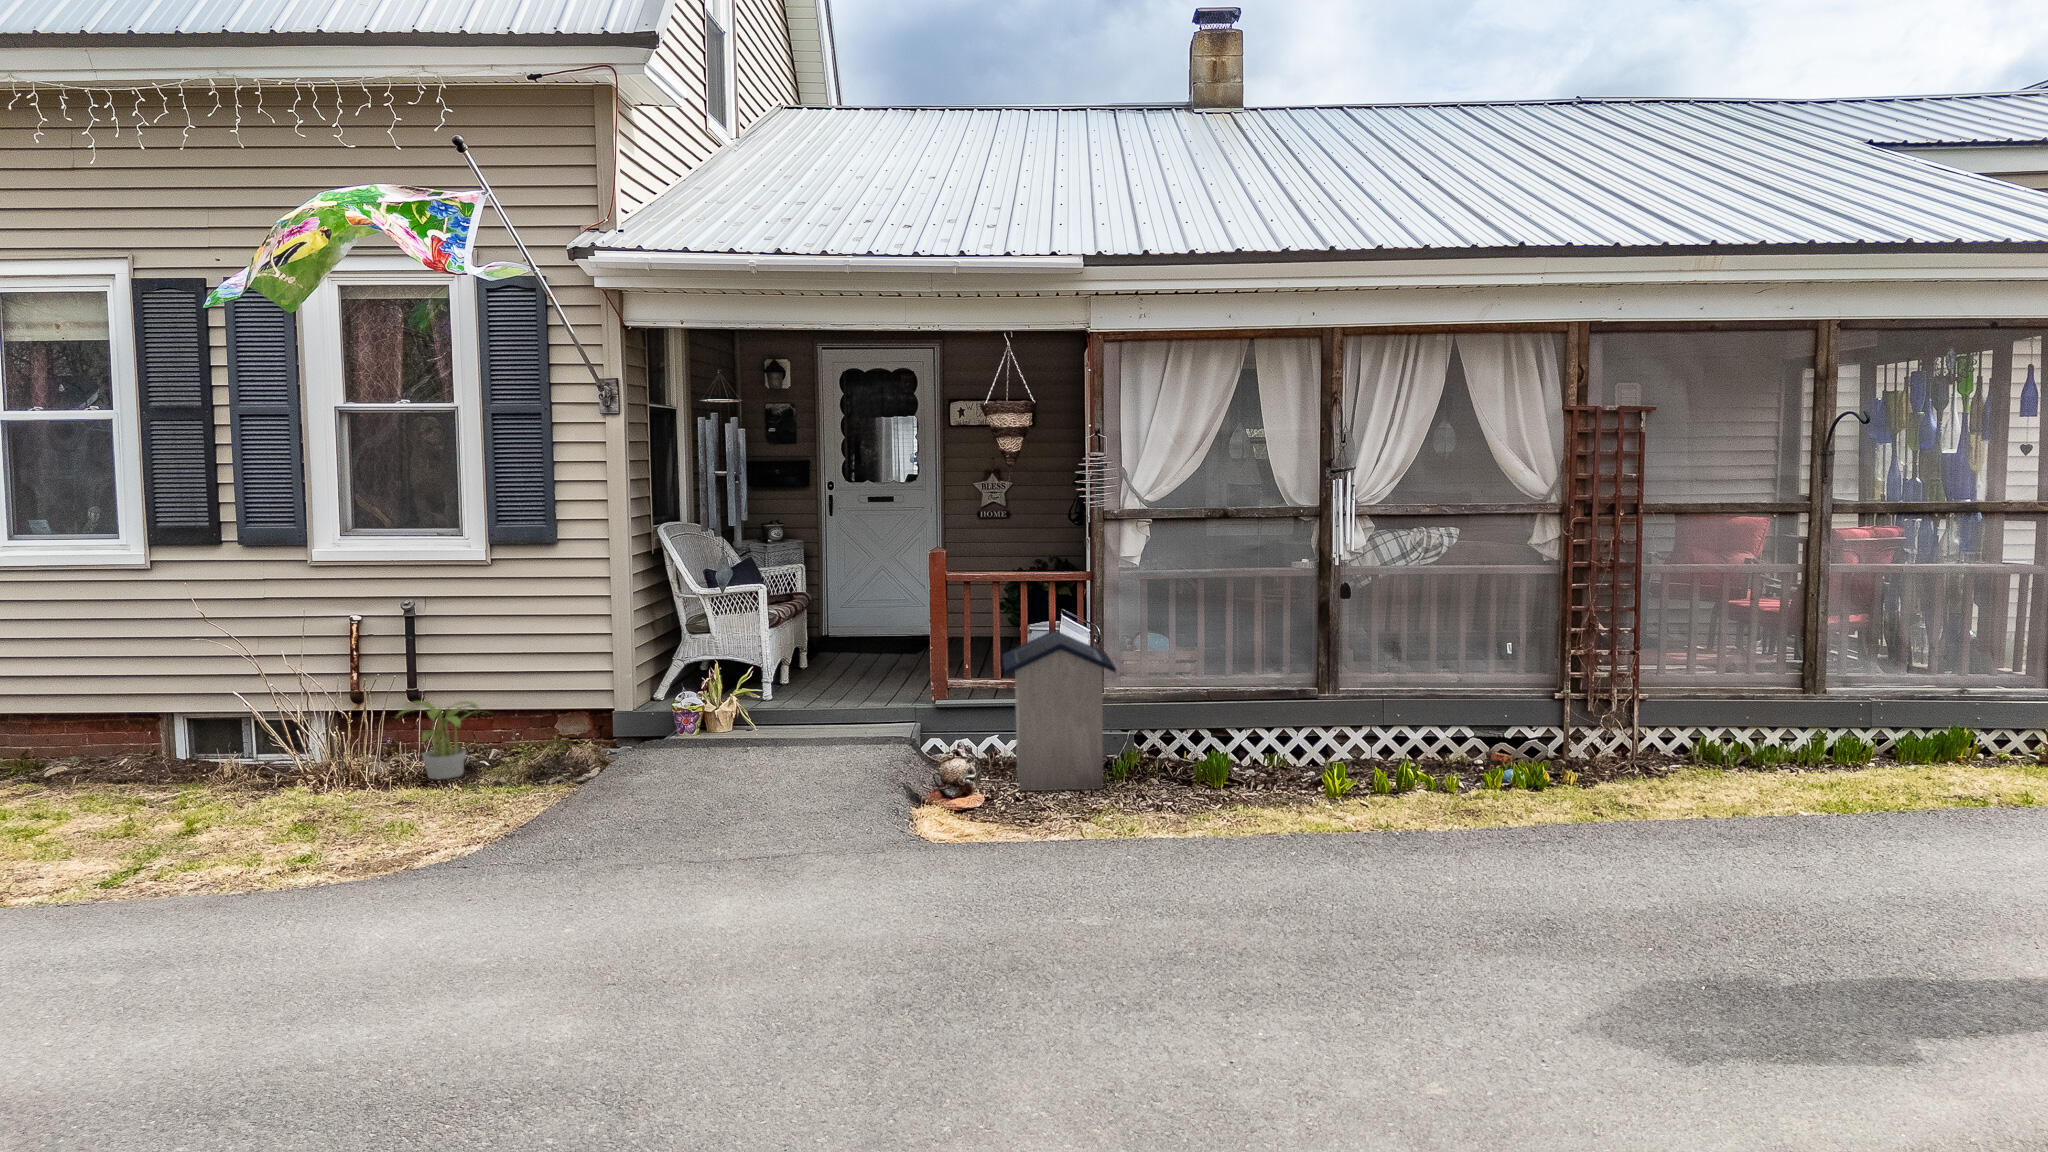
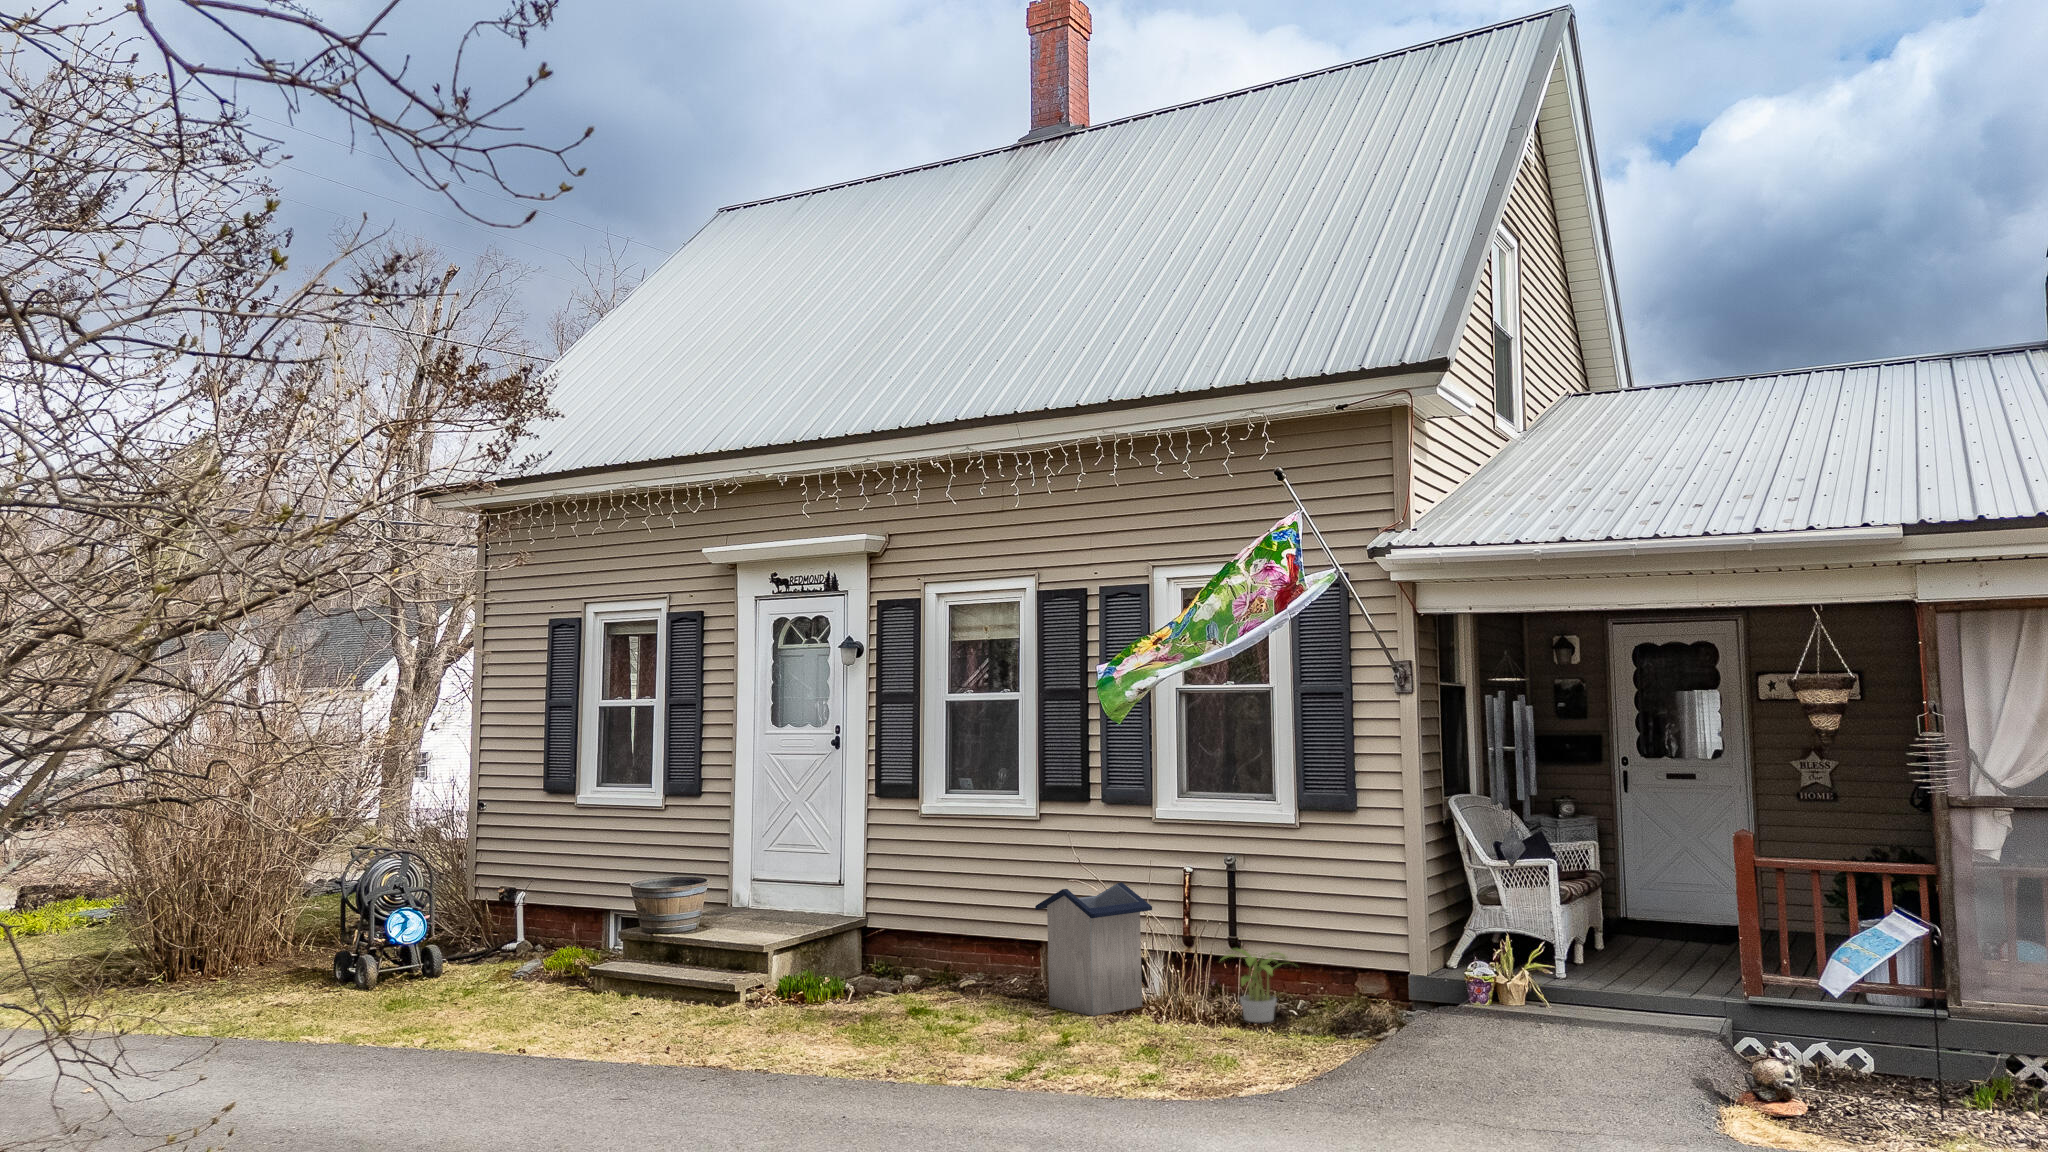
trash can: present [1003,630,1116,791] -> present [1035,882,1152,1016]

